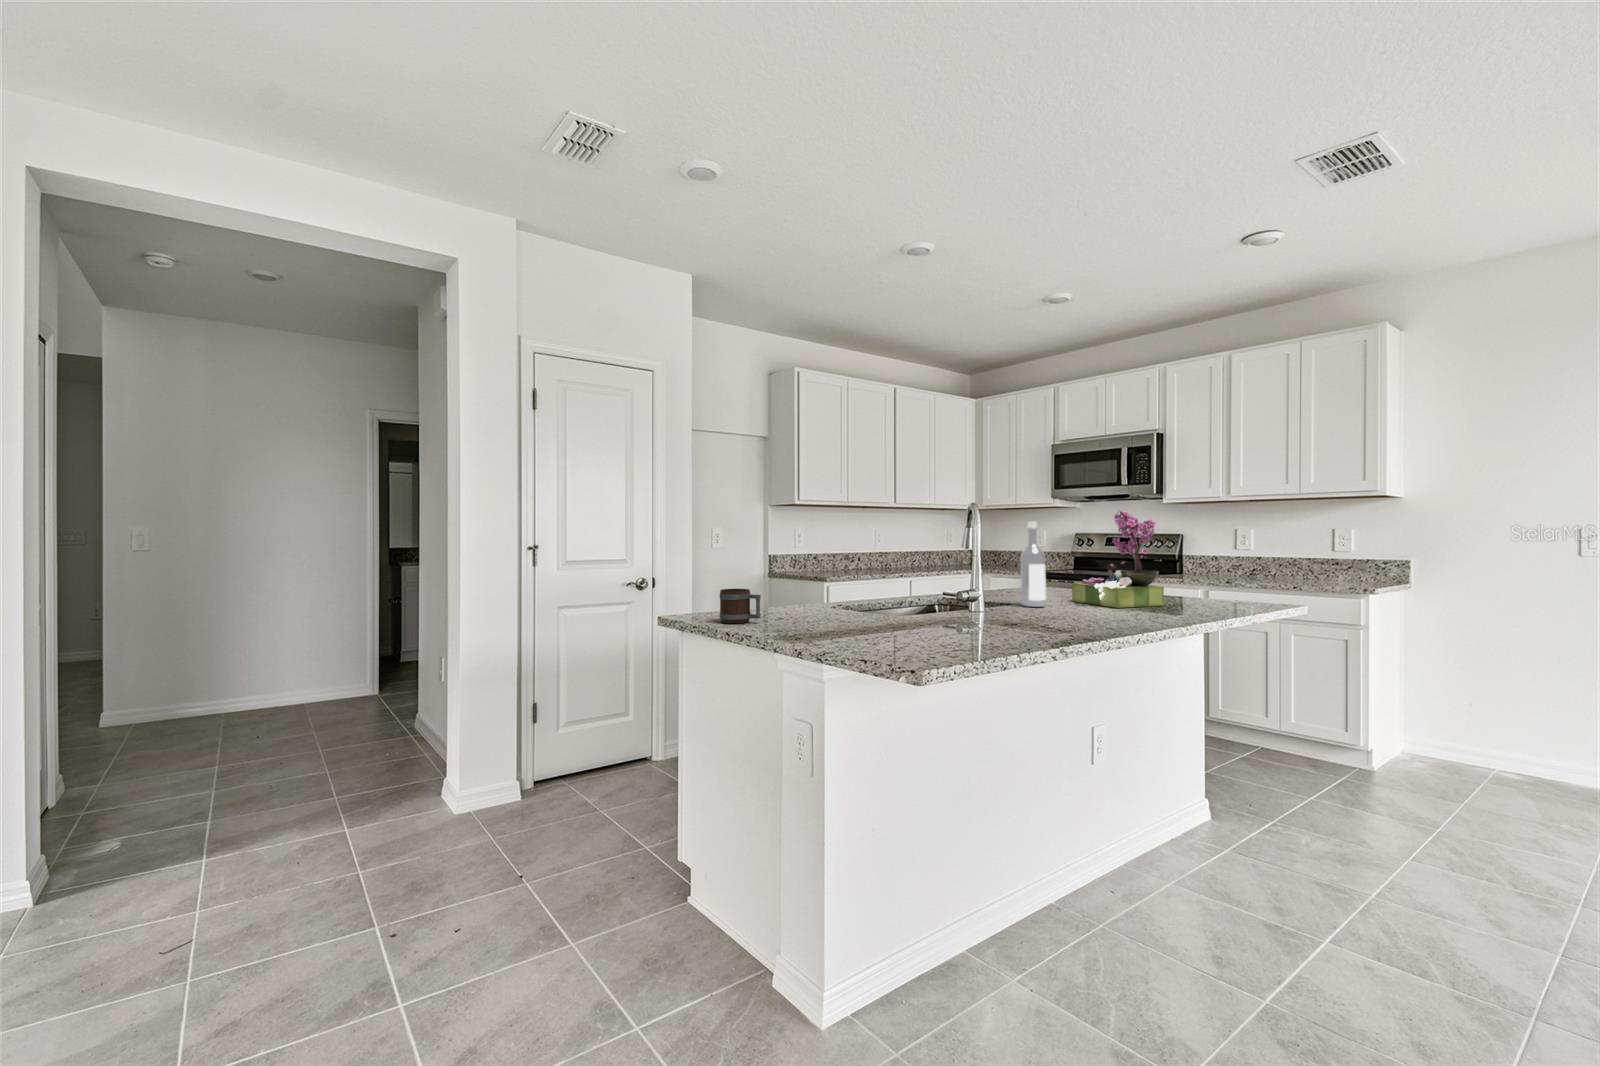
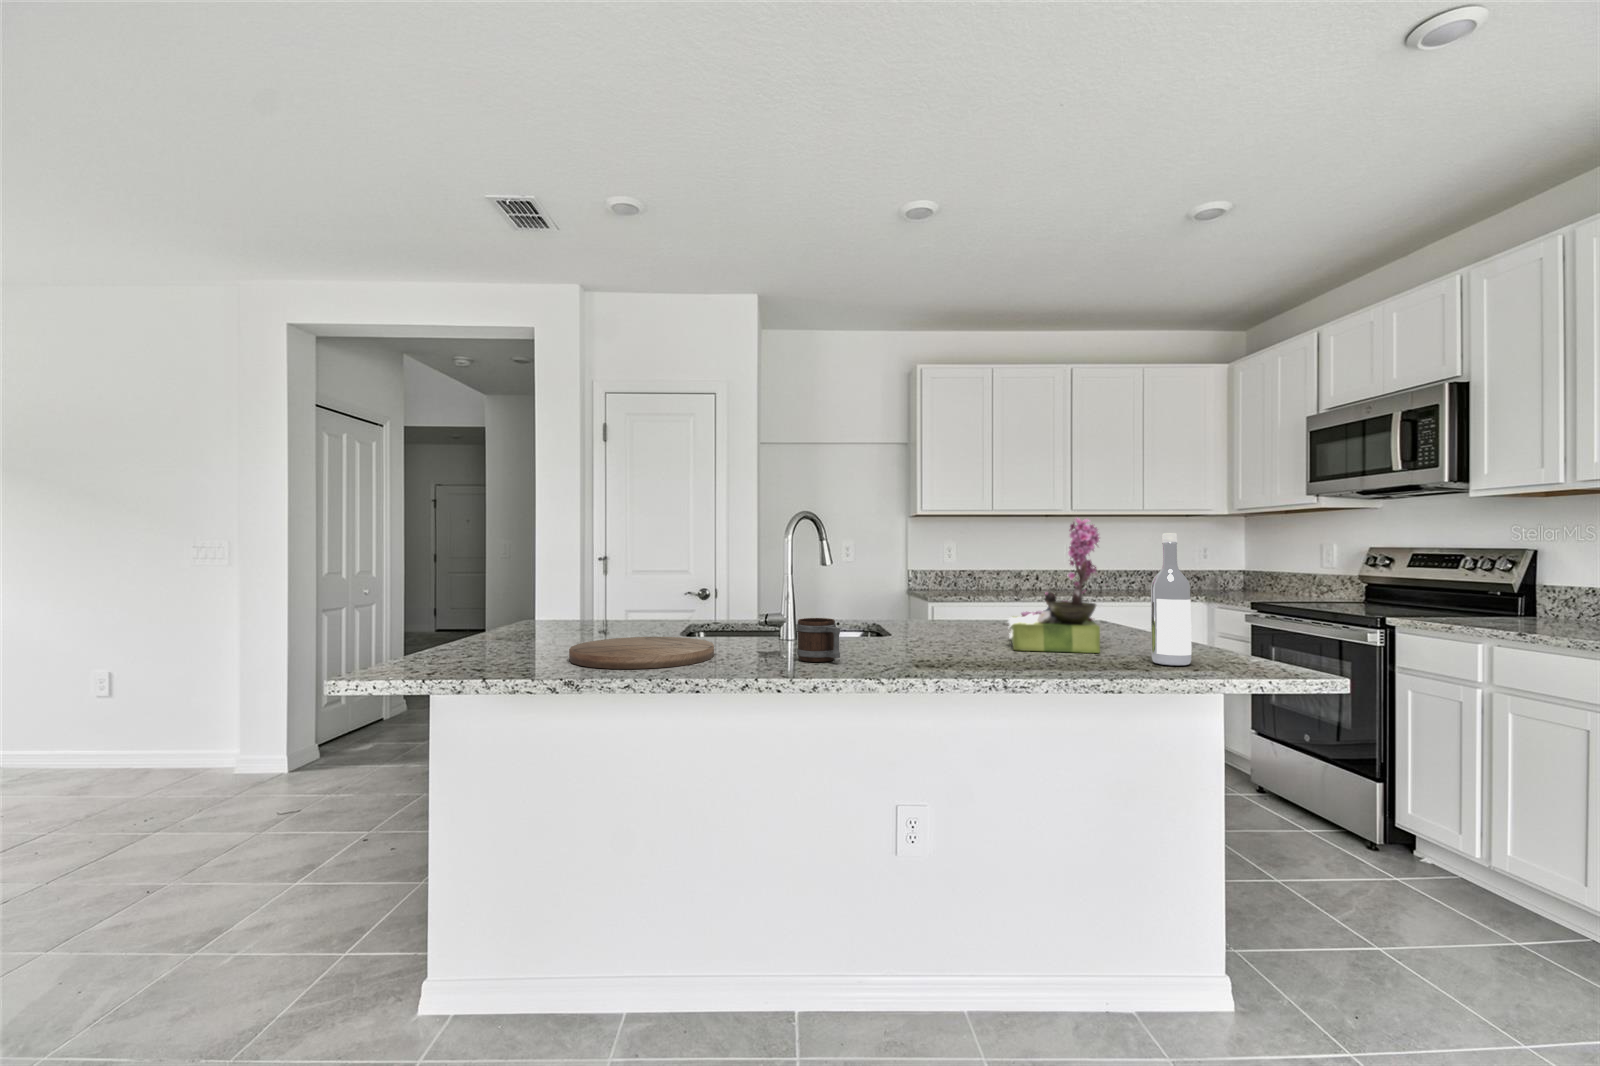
wine bottle: present [1020,522,1046,607] -> present [1151,533,1192,666]
mug: present [720,589,761,623] -> present [797,618,840,662]
cutting board: none [856,618,999,652] -> present [569,637,714,669]

